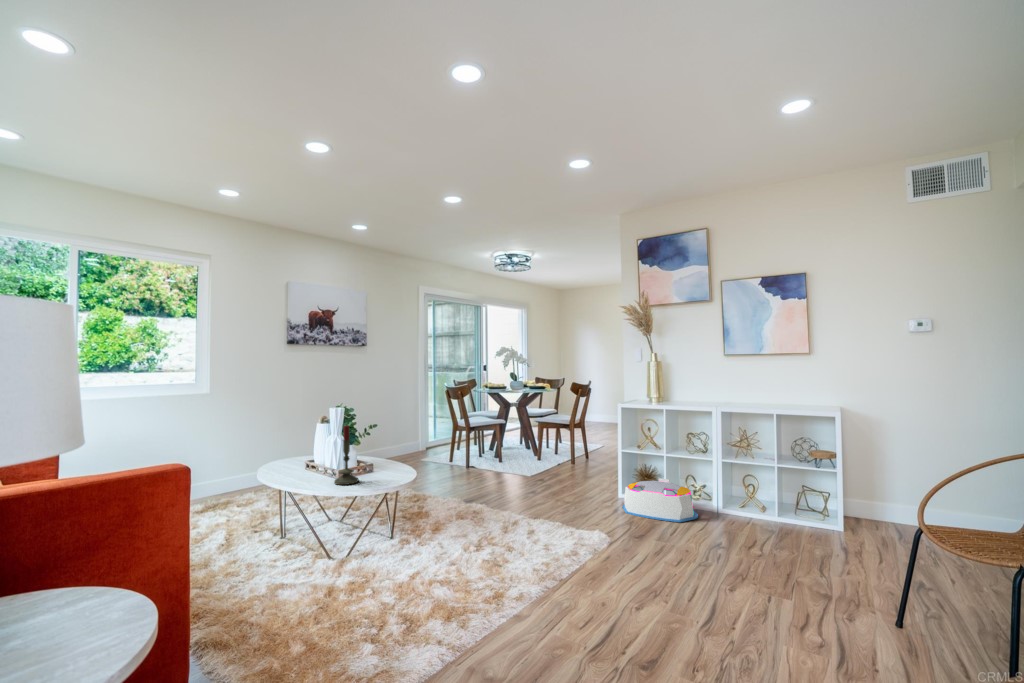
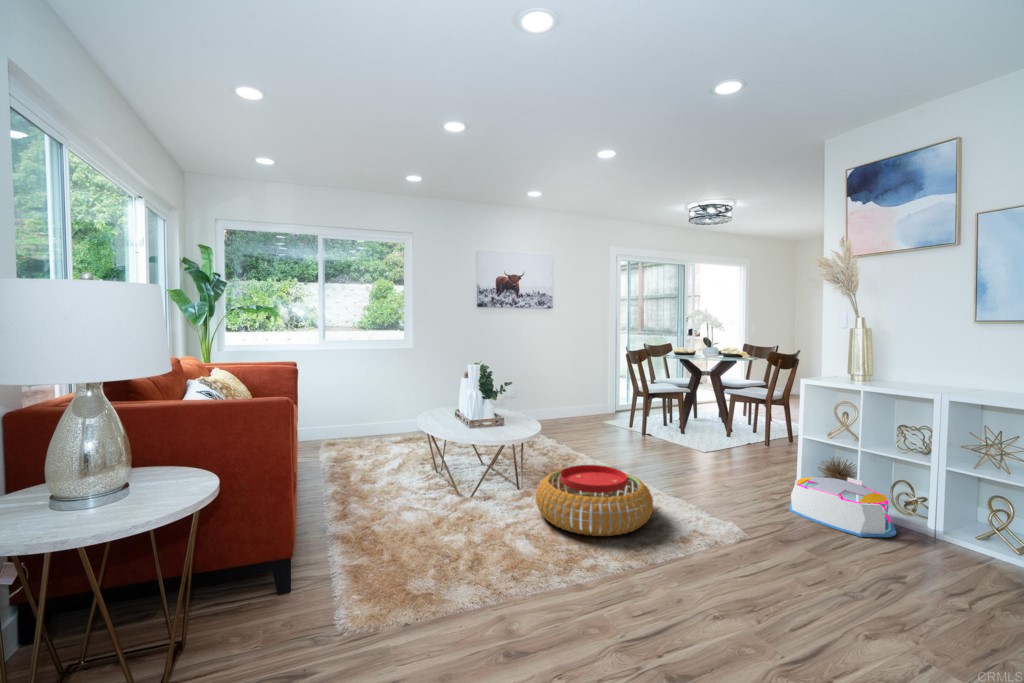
candle: present [334,425,358,485] -> none [465,379,485,433]
pouf: none [426,499,540,570] -> present [536,465,653,536]

